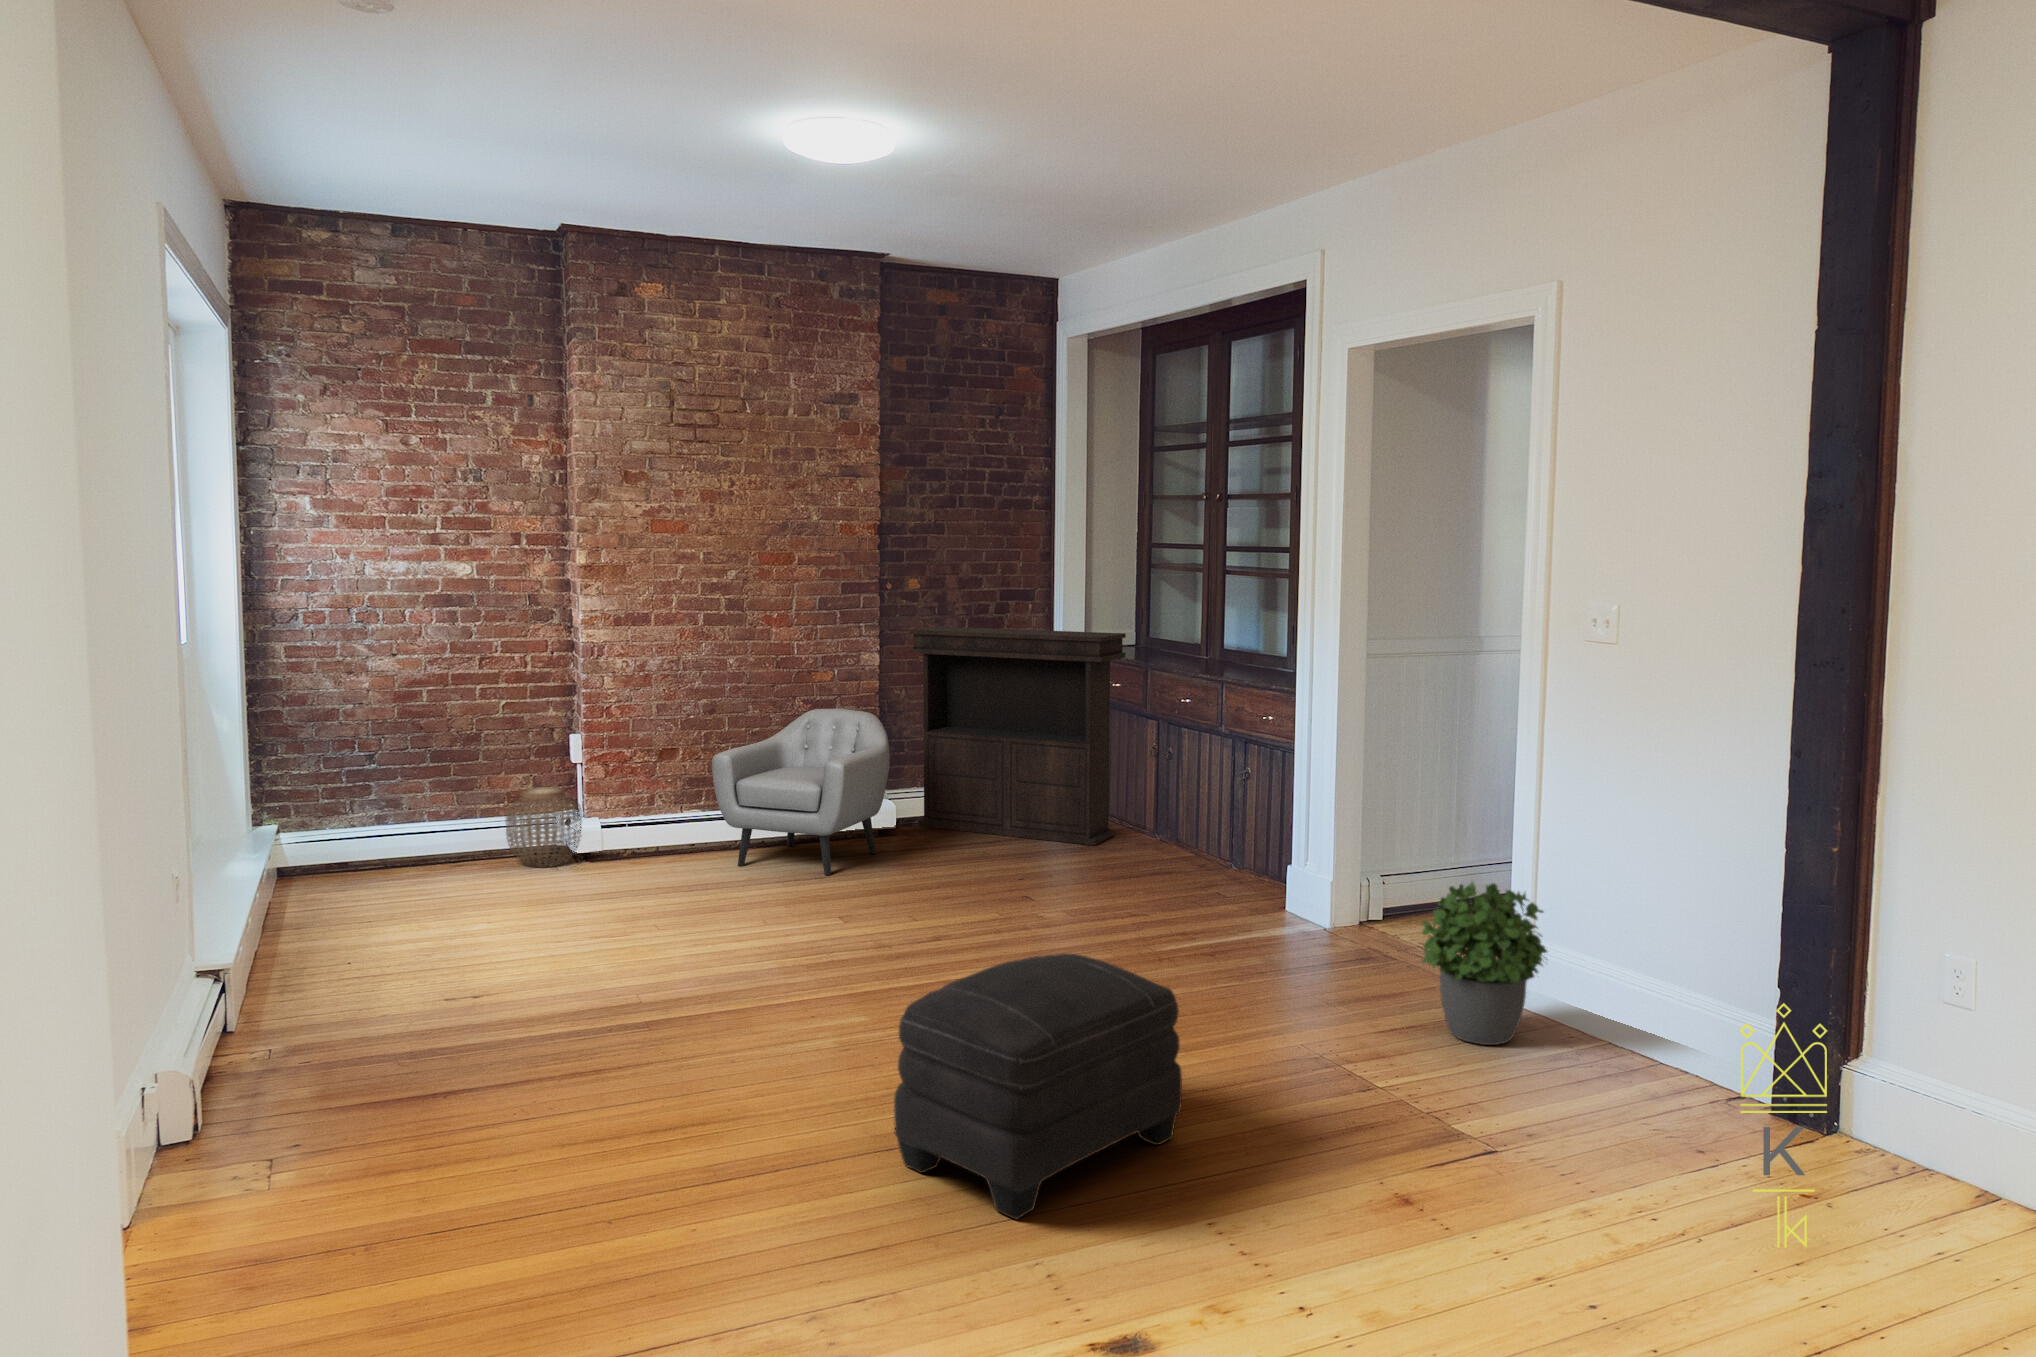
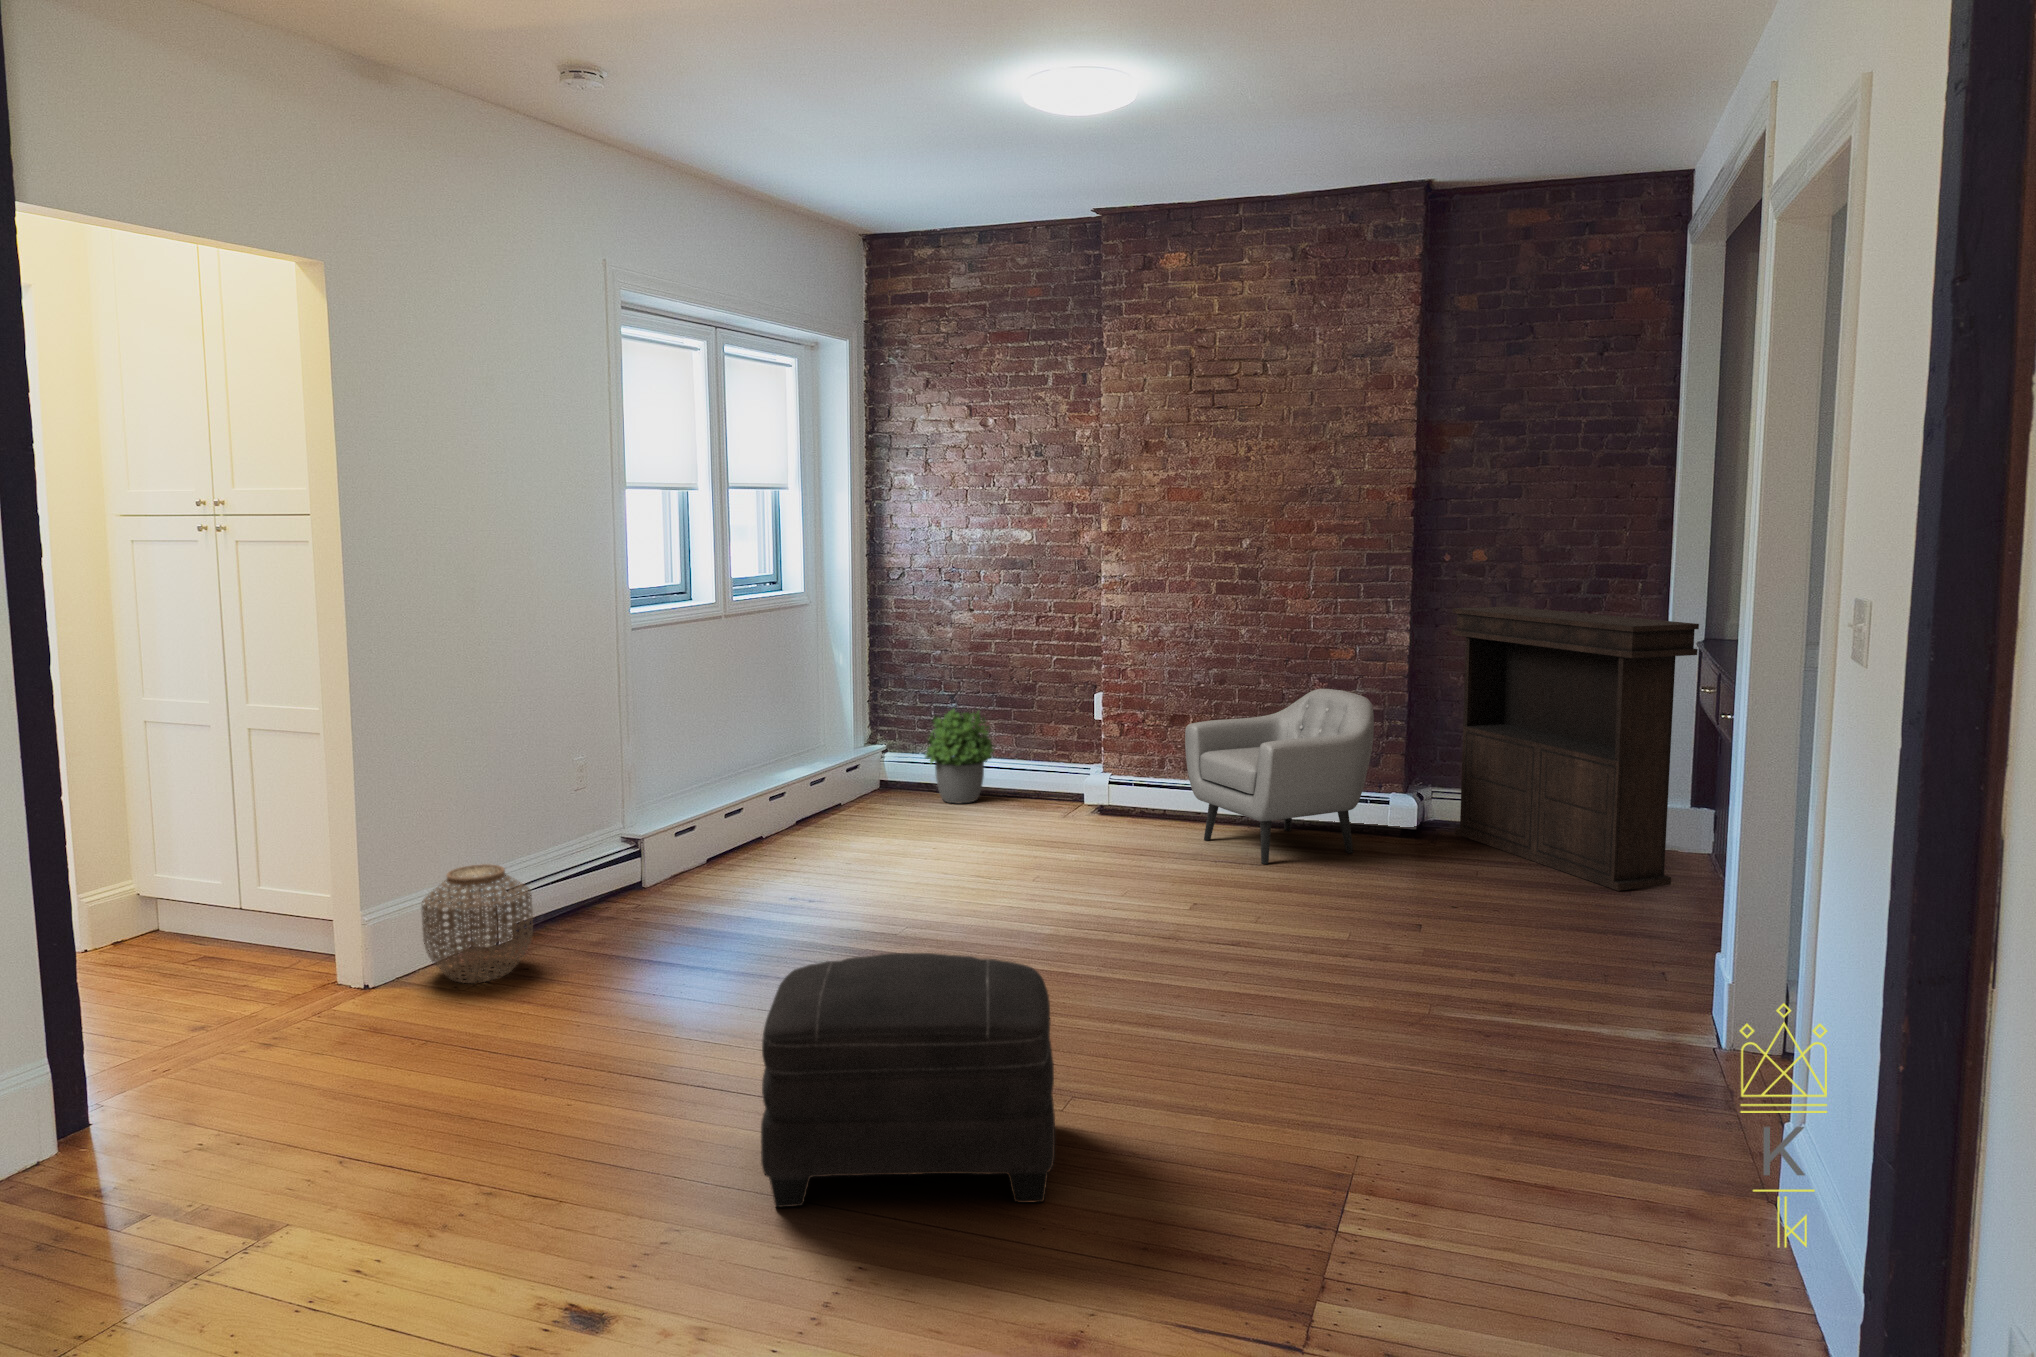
woven basket: present [506,787,582,867] -> present [422,864,533,983]
potted plant: present [1422,882,1547,1045] -> present [925,709,994,803]

